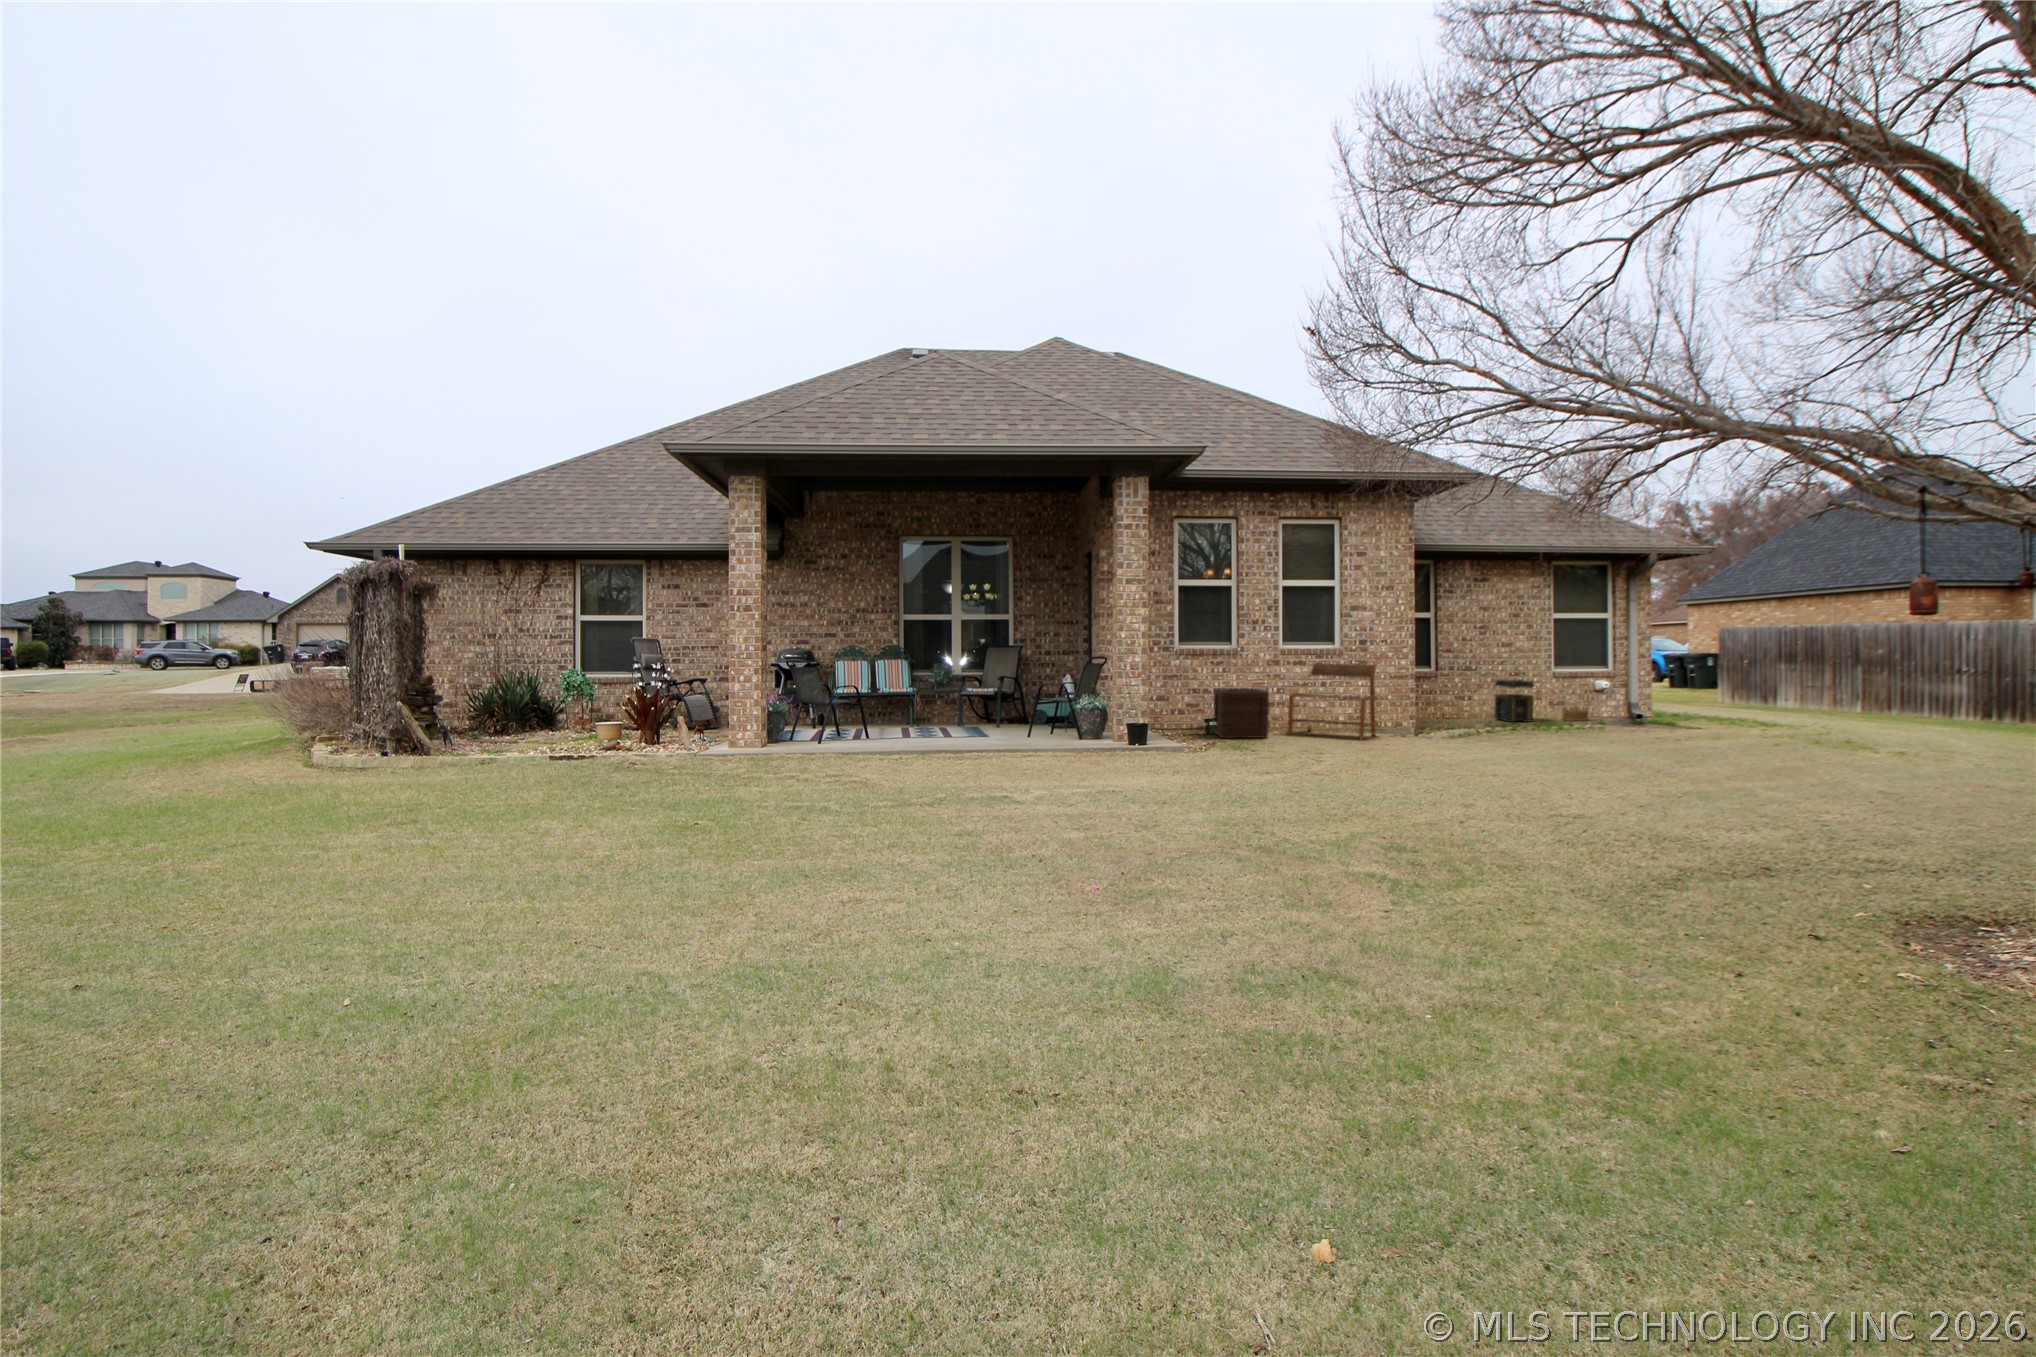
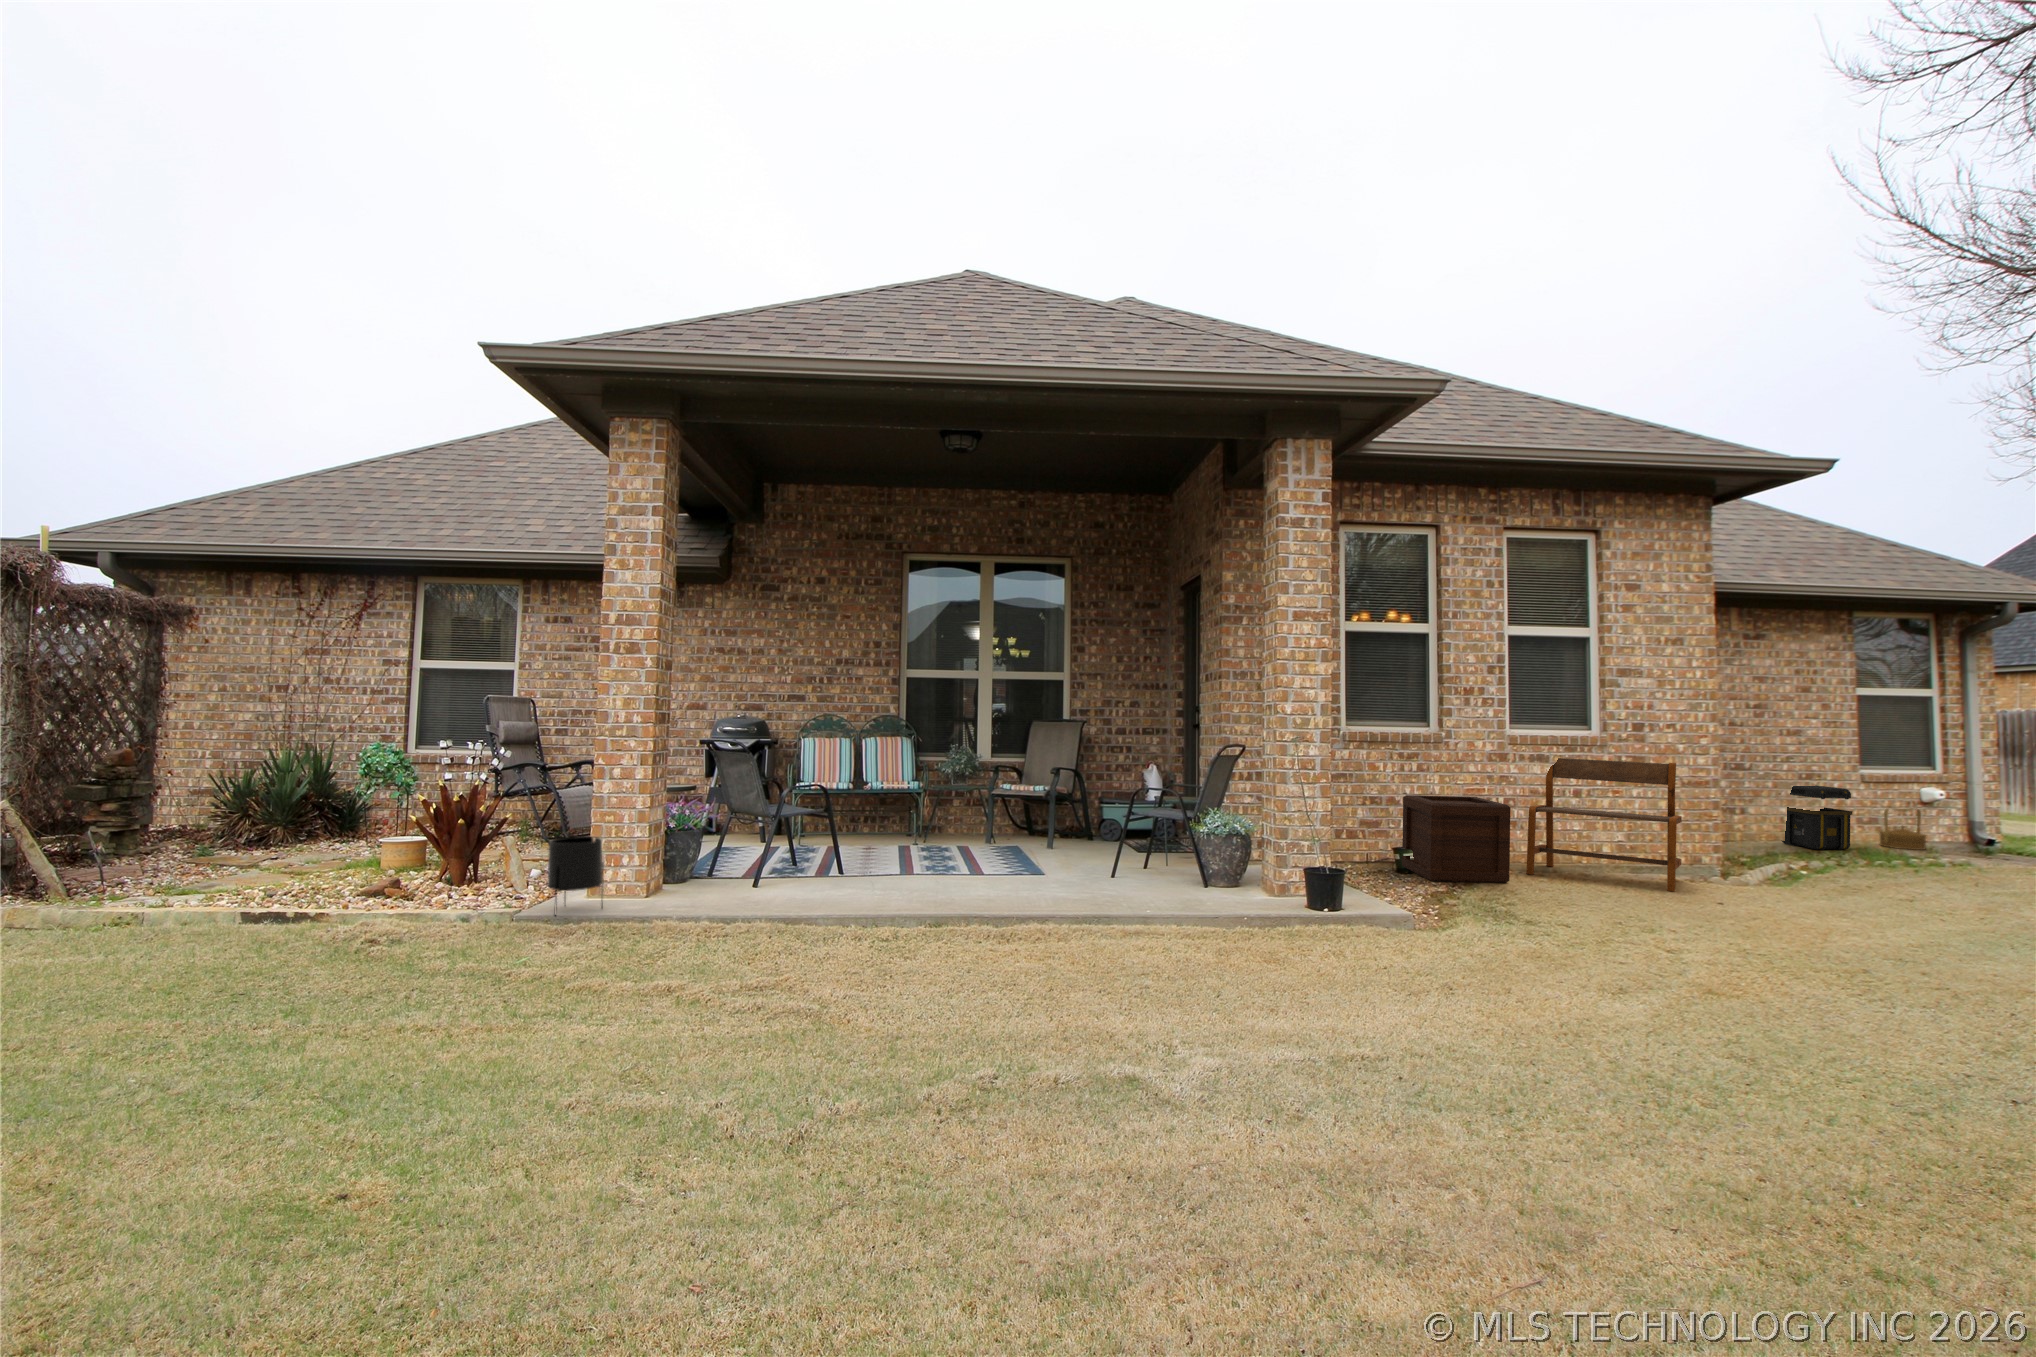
planter: none [712,715,742,756] -> present [548,836,604,905]

